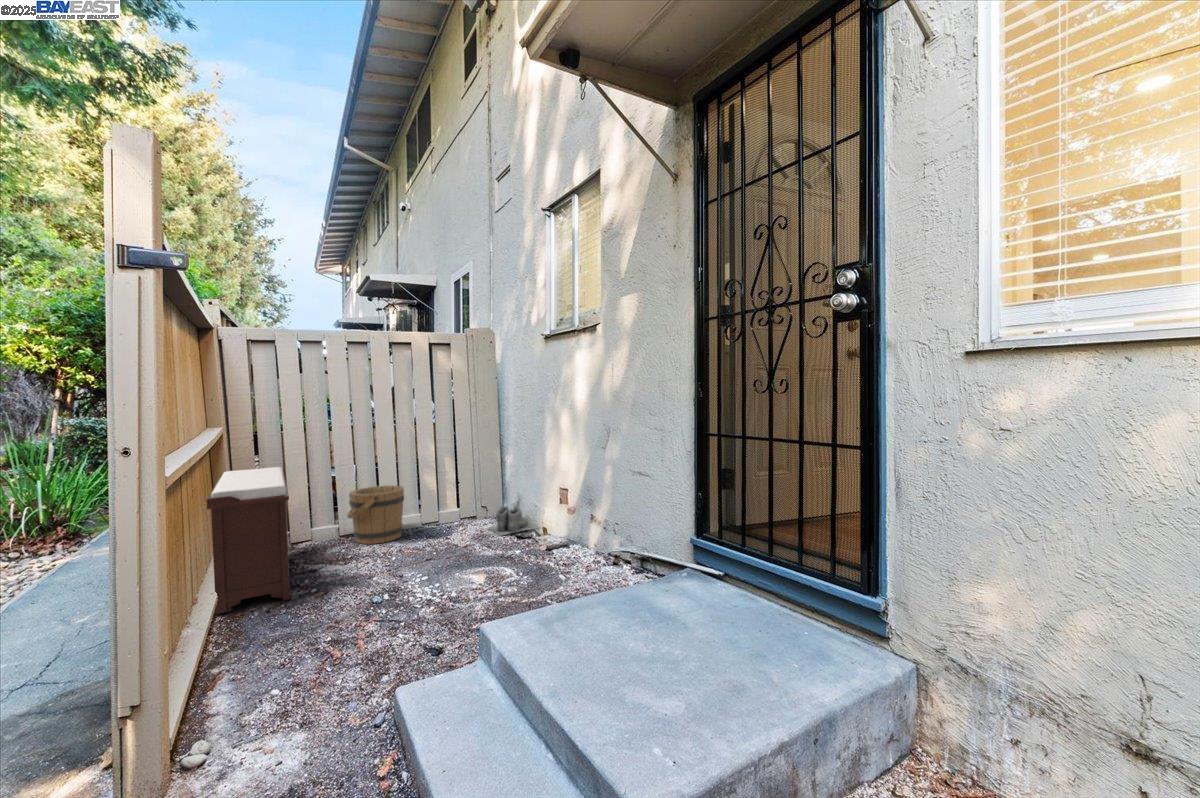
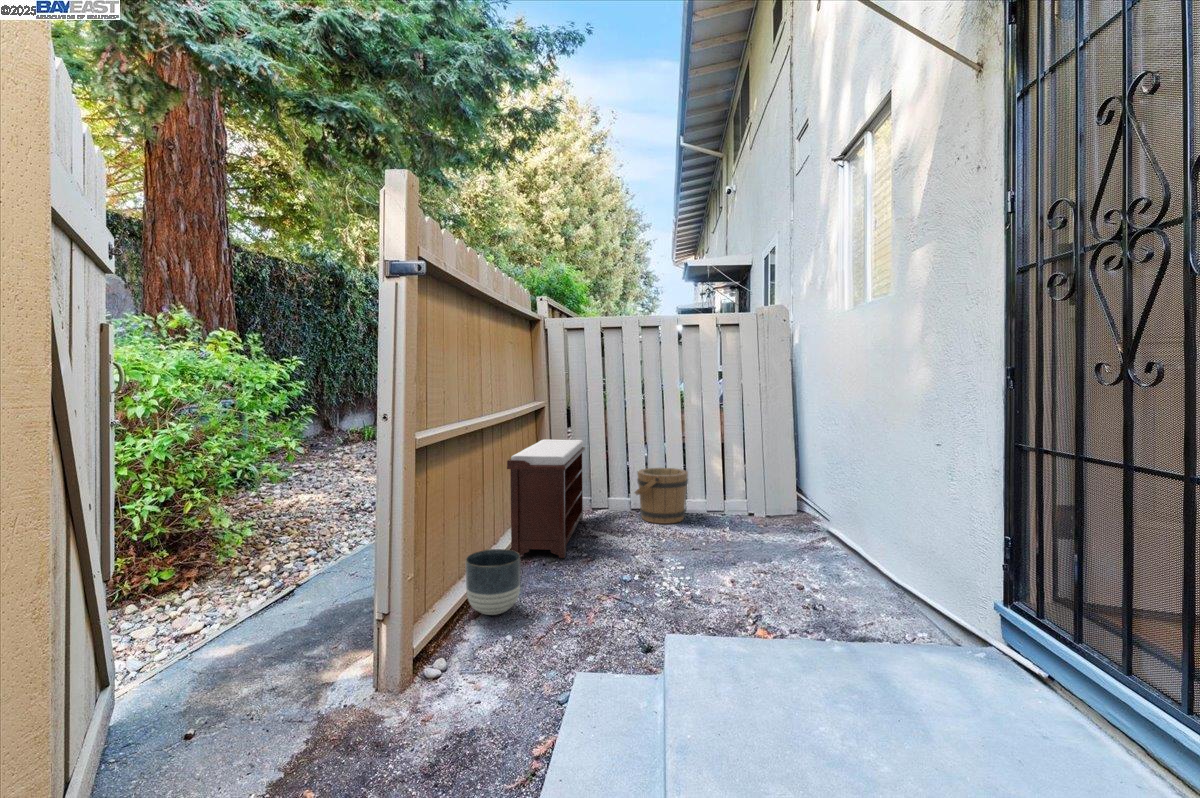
boots: present [489,506,539,536] -> none [771,508,832,541]
planter: none [191,599,268,681] -> present [466,549,520,615]

